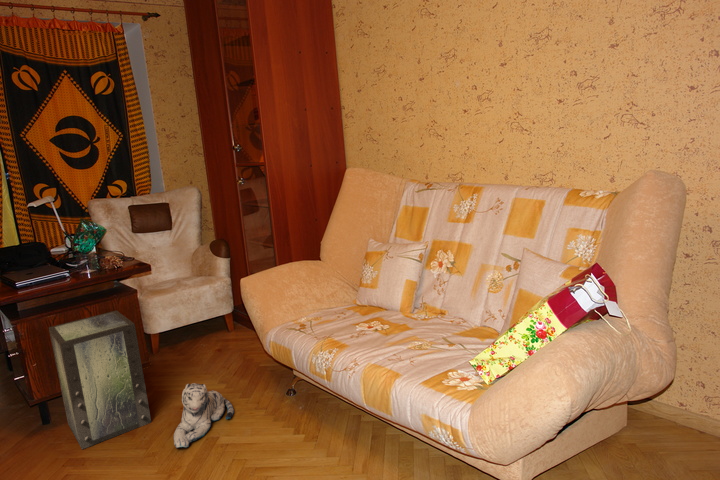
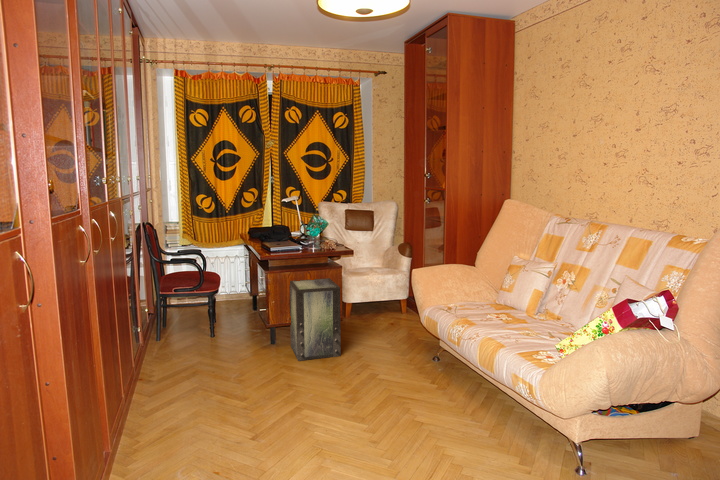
plush toy: present [174,383,234,448] -> none [353,333,395,373]

